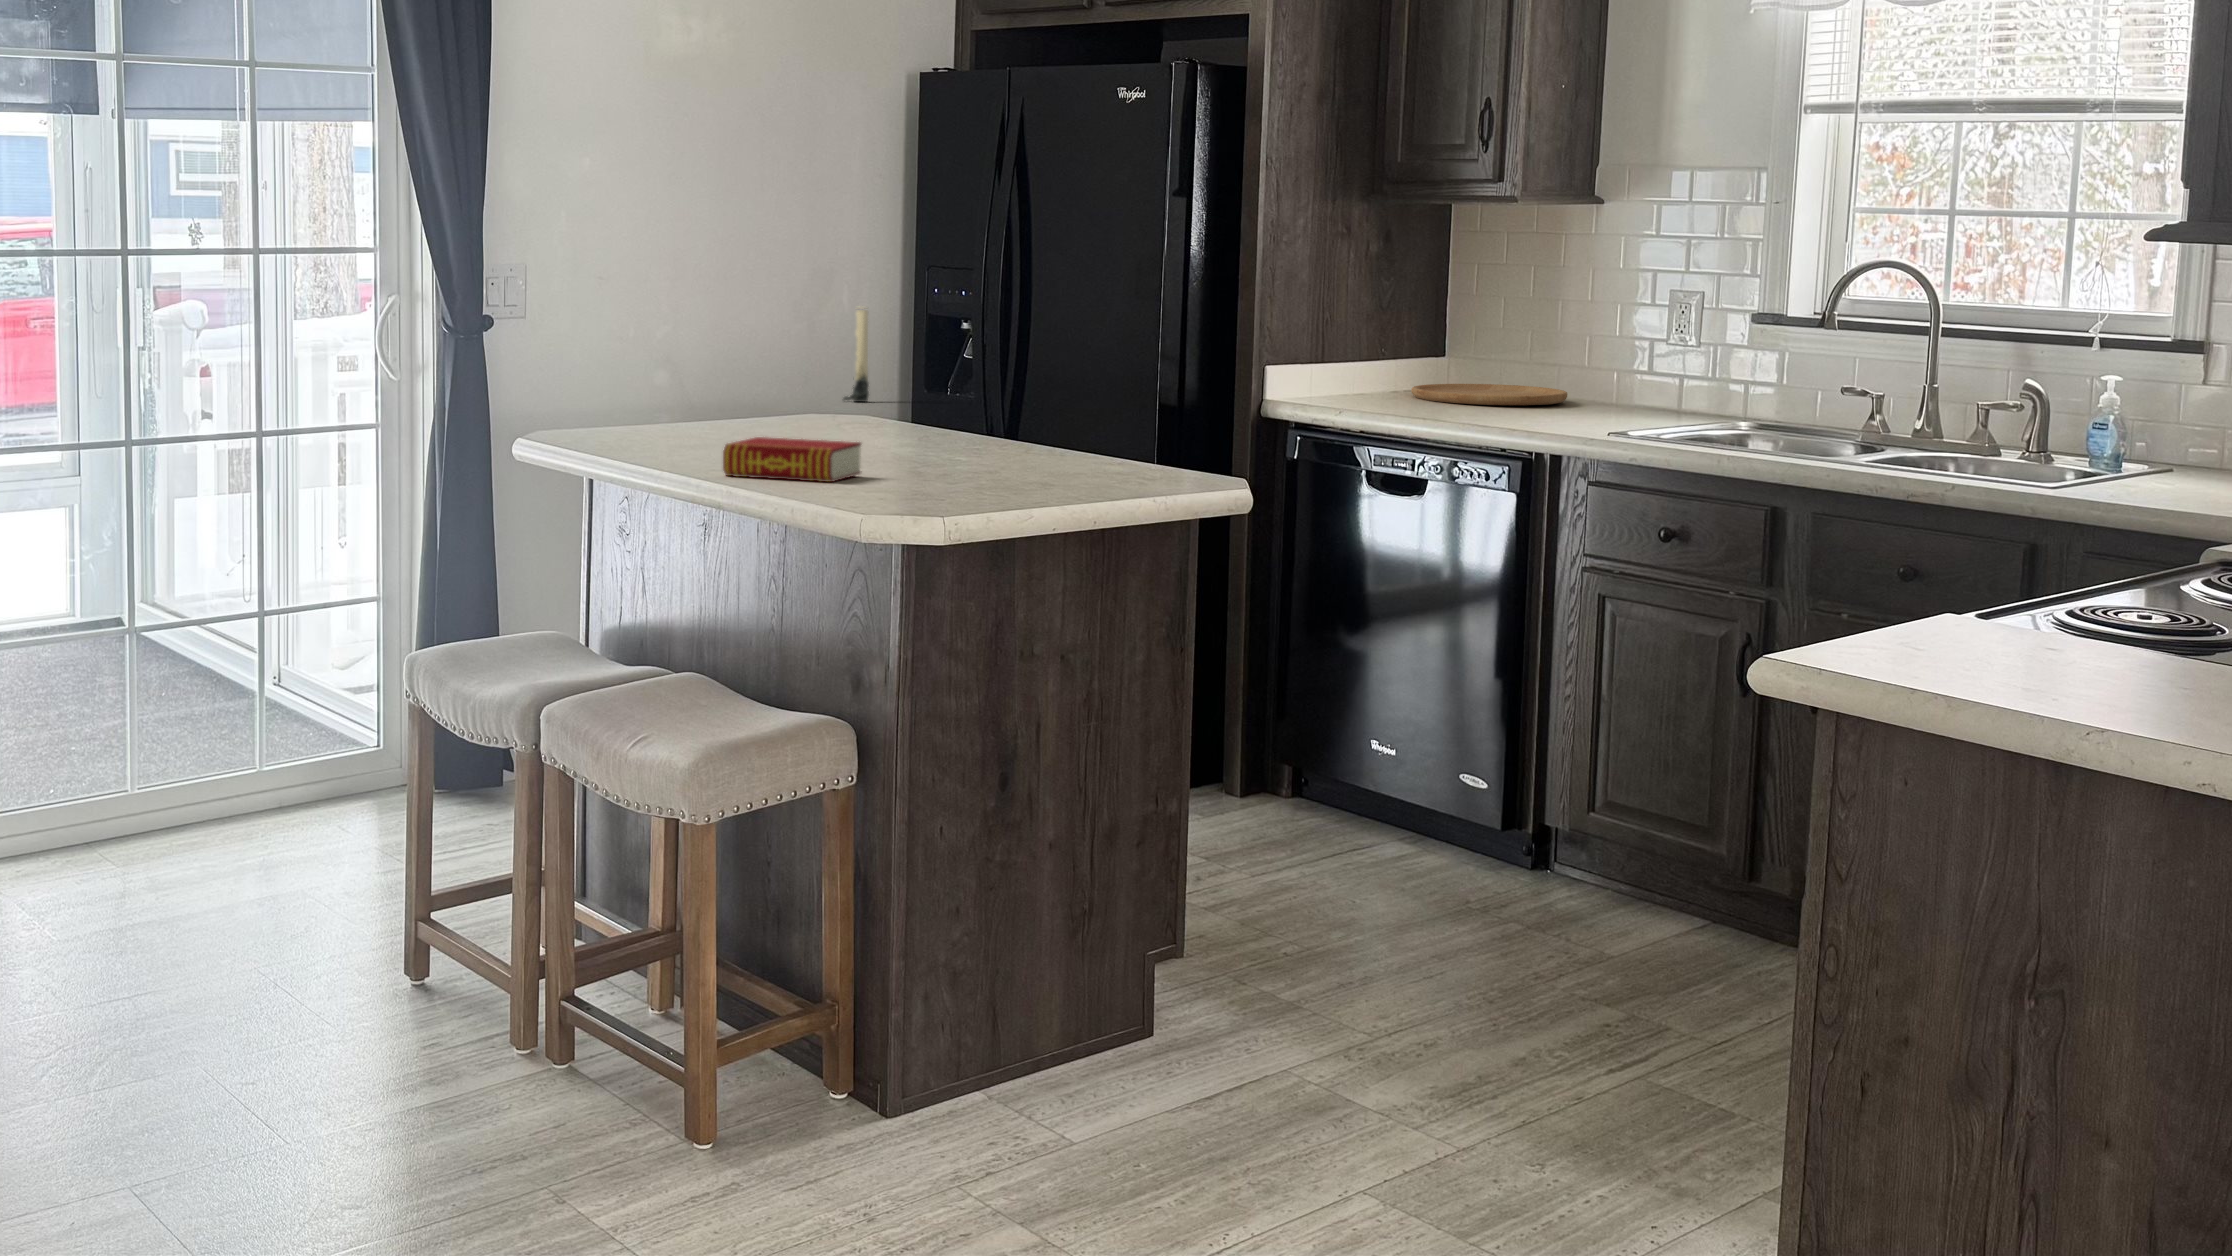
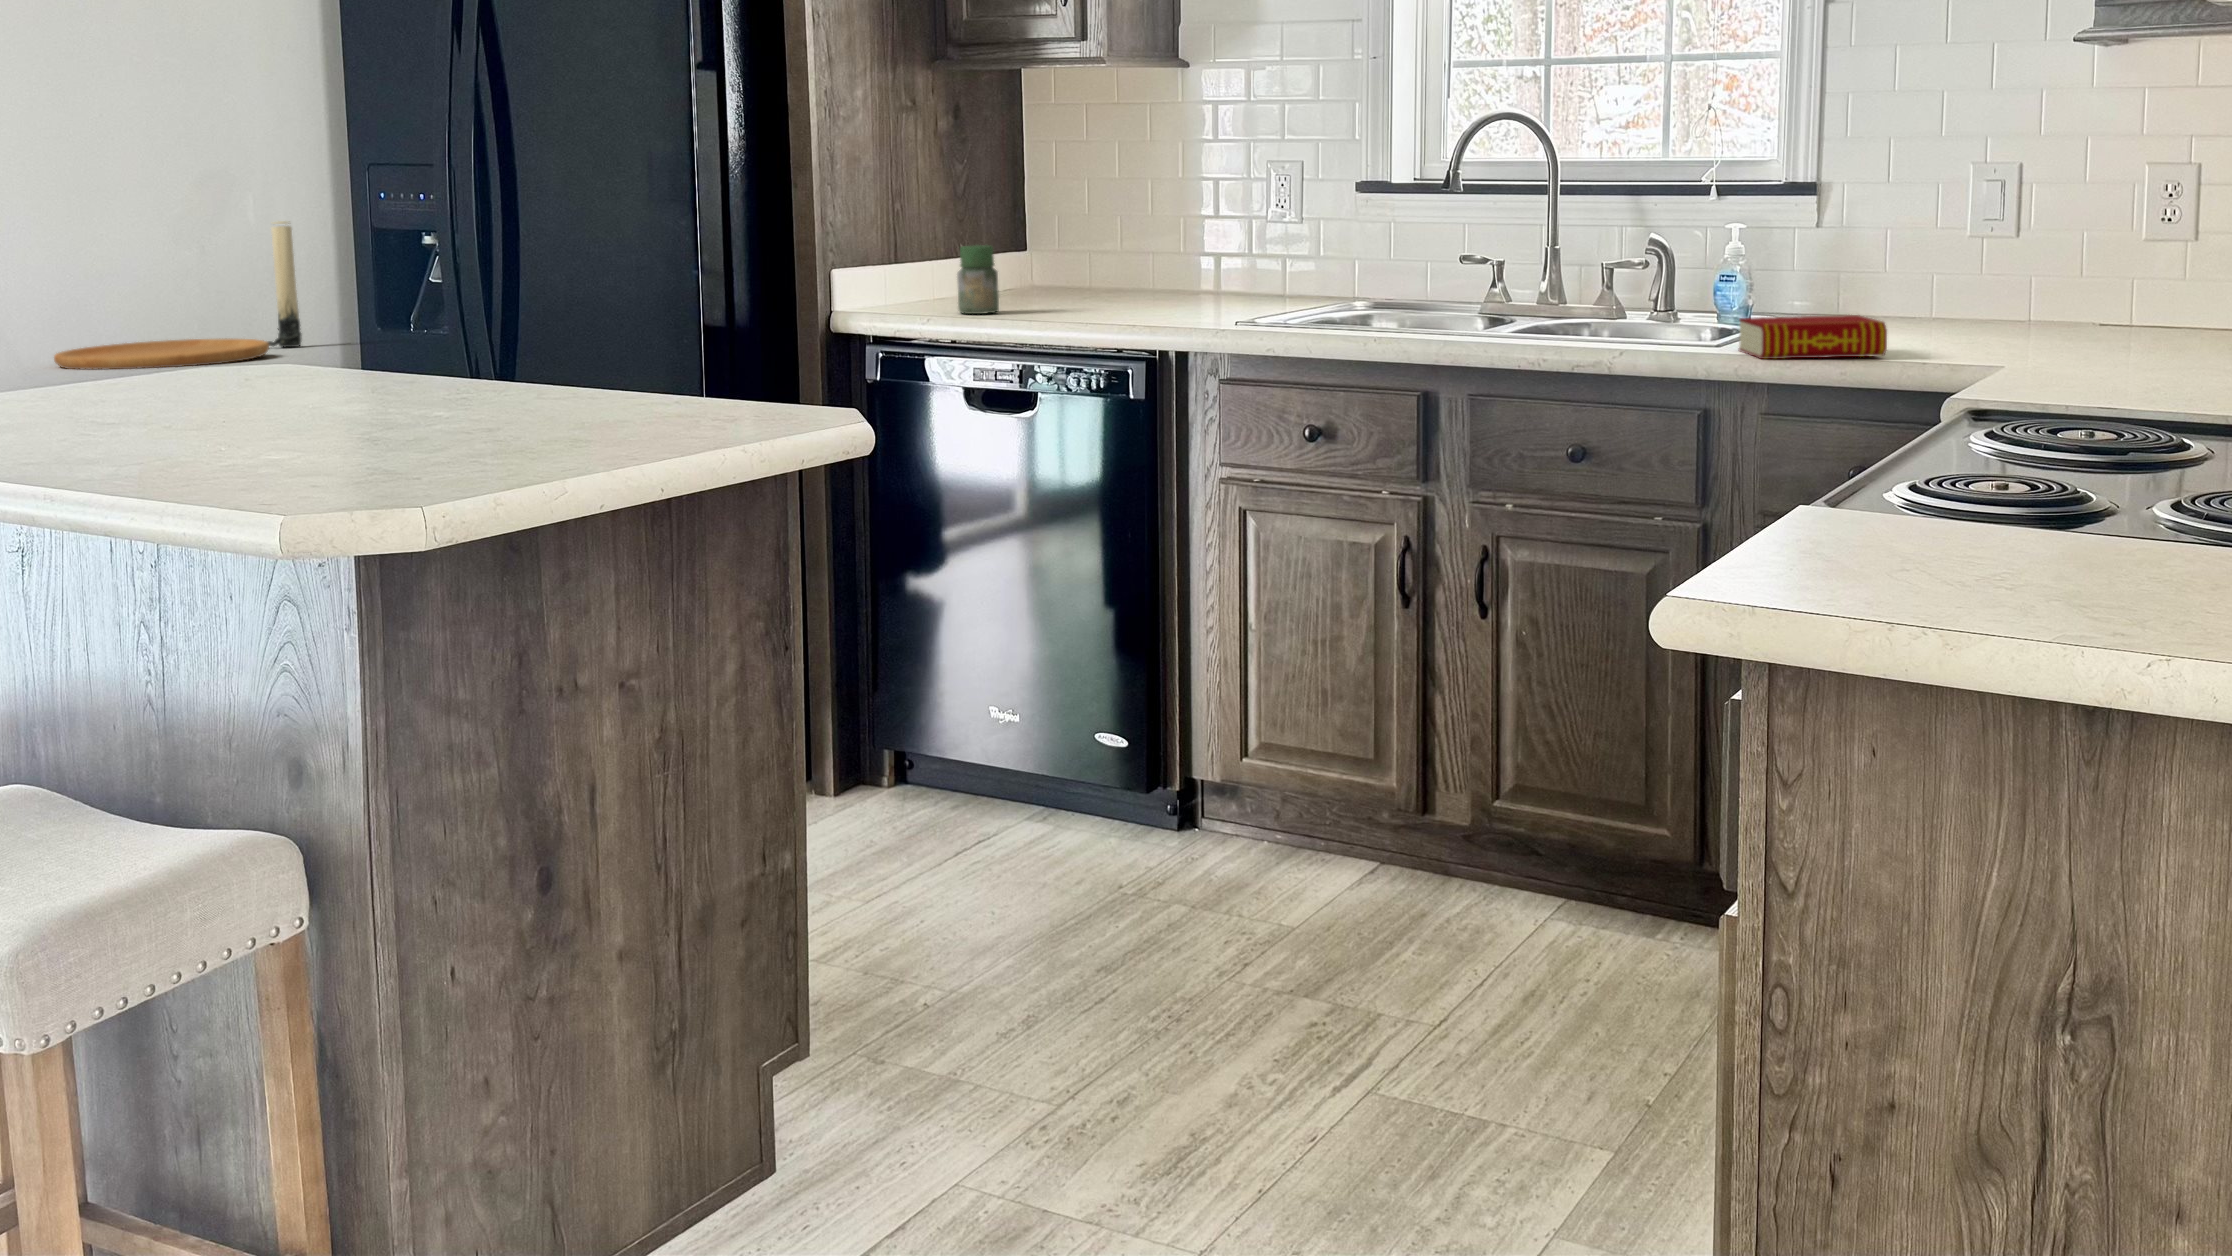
jar: none [1372,355,1408,412] -> present [957,245,999,314]
cutting board: present [1412,384,1567,405] -> present [54,339,269,370]
book: present [723,437,861,482] -> present [1739,315,1887,359]

